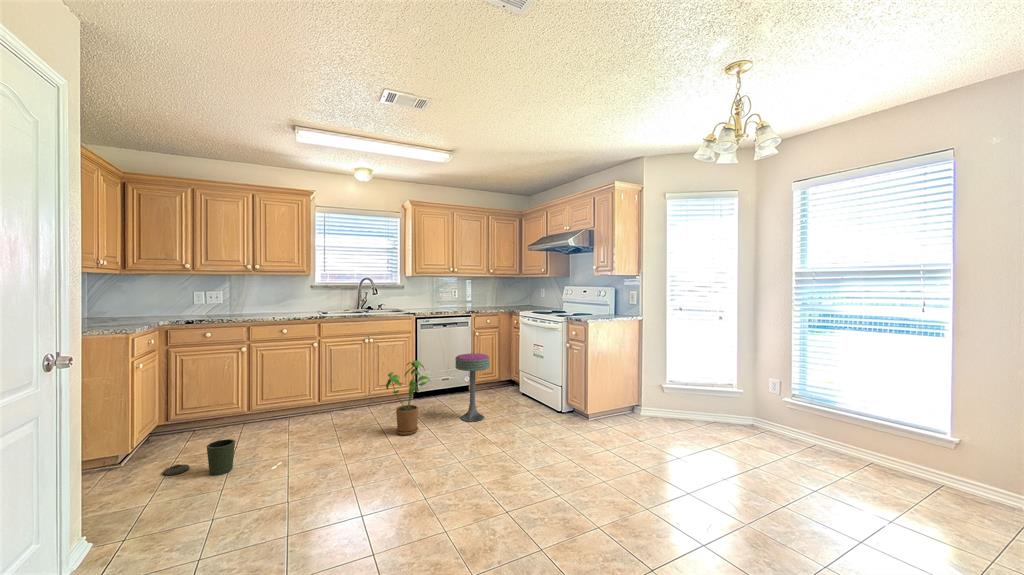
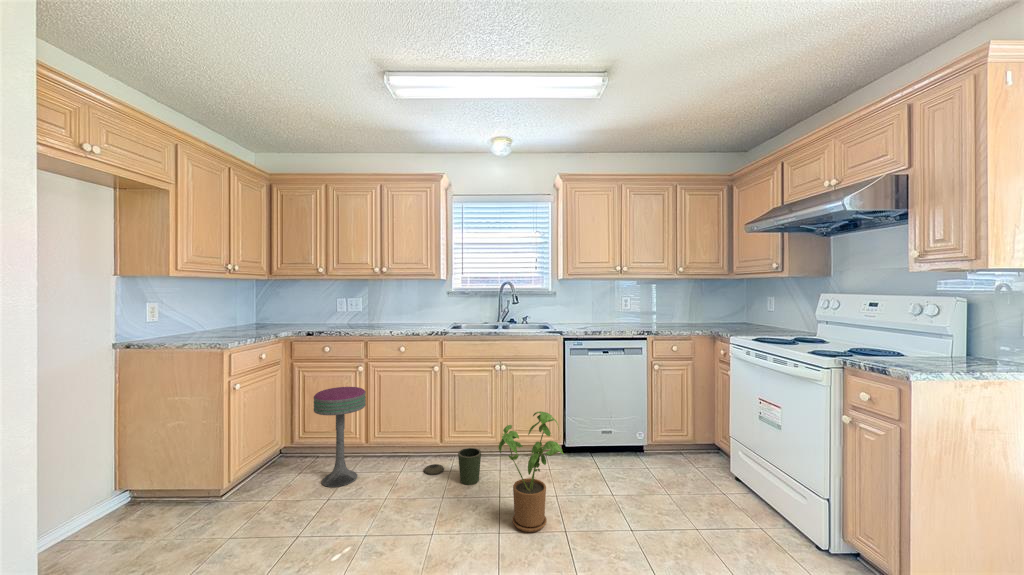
bar stool: present [455,354,490,422] -> present [314,387,366,487]
trash can: present [163,439,235,476] -> present [424,448,481,485]

